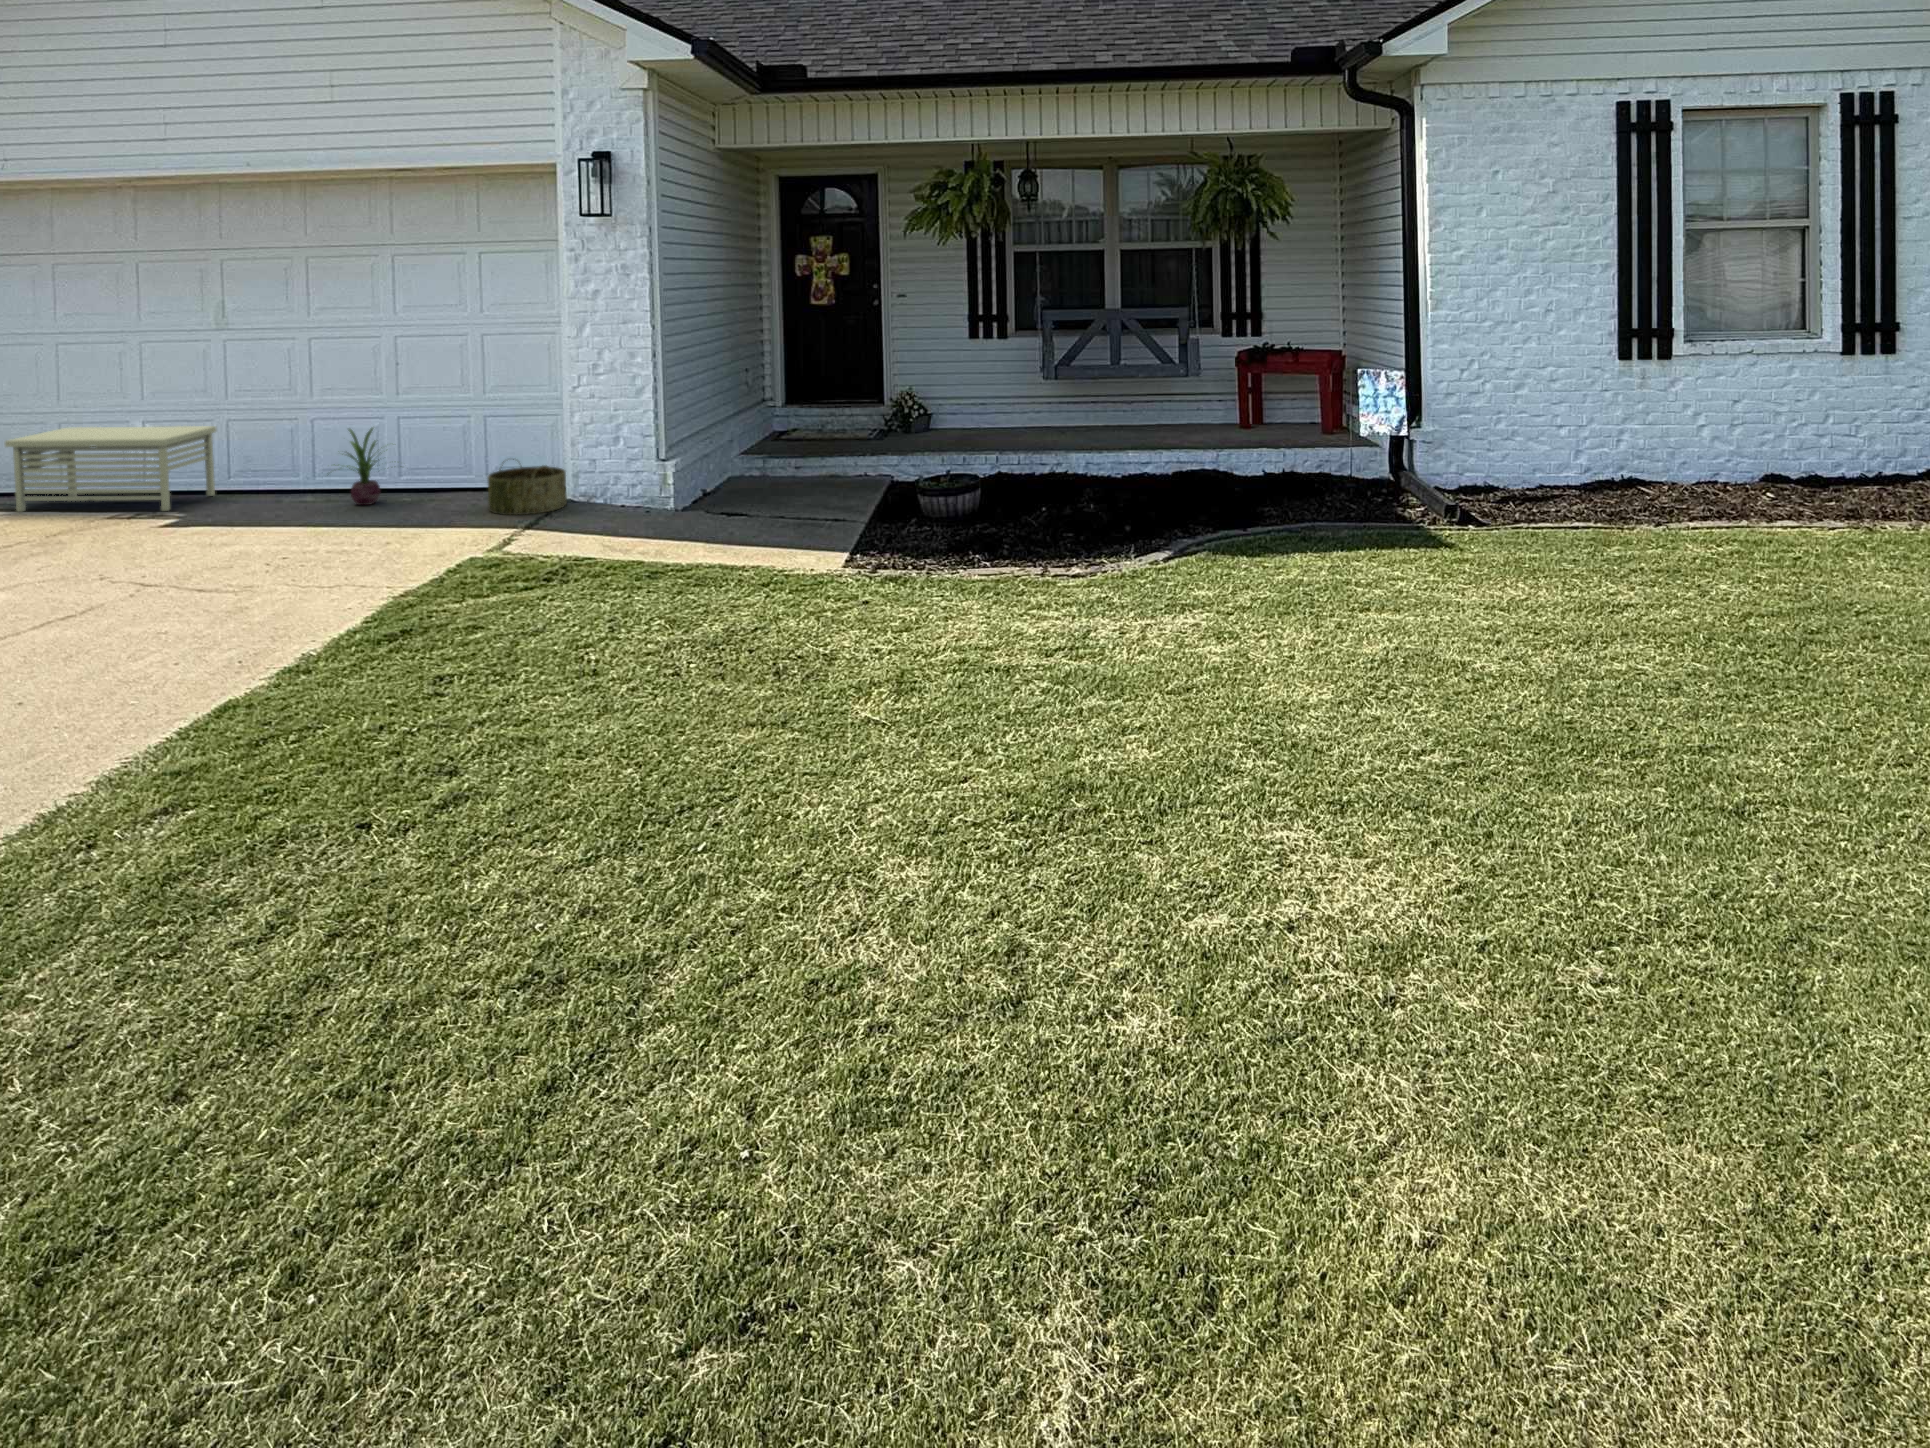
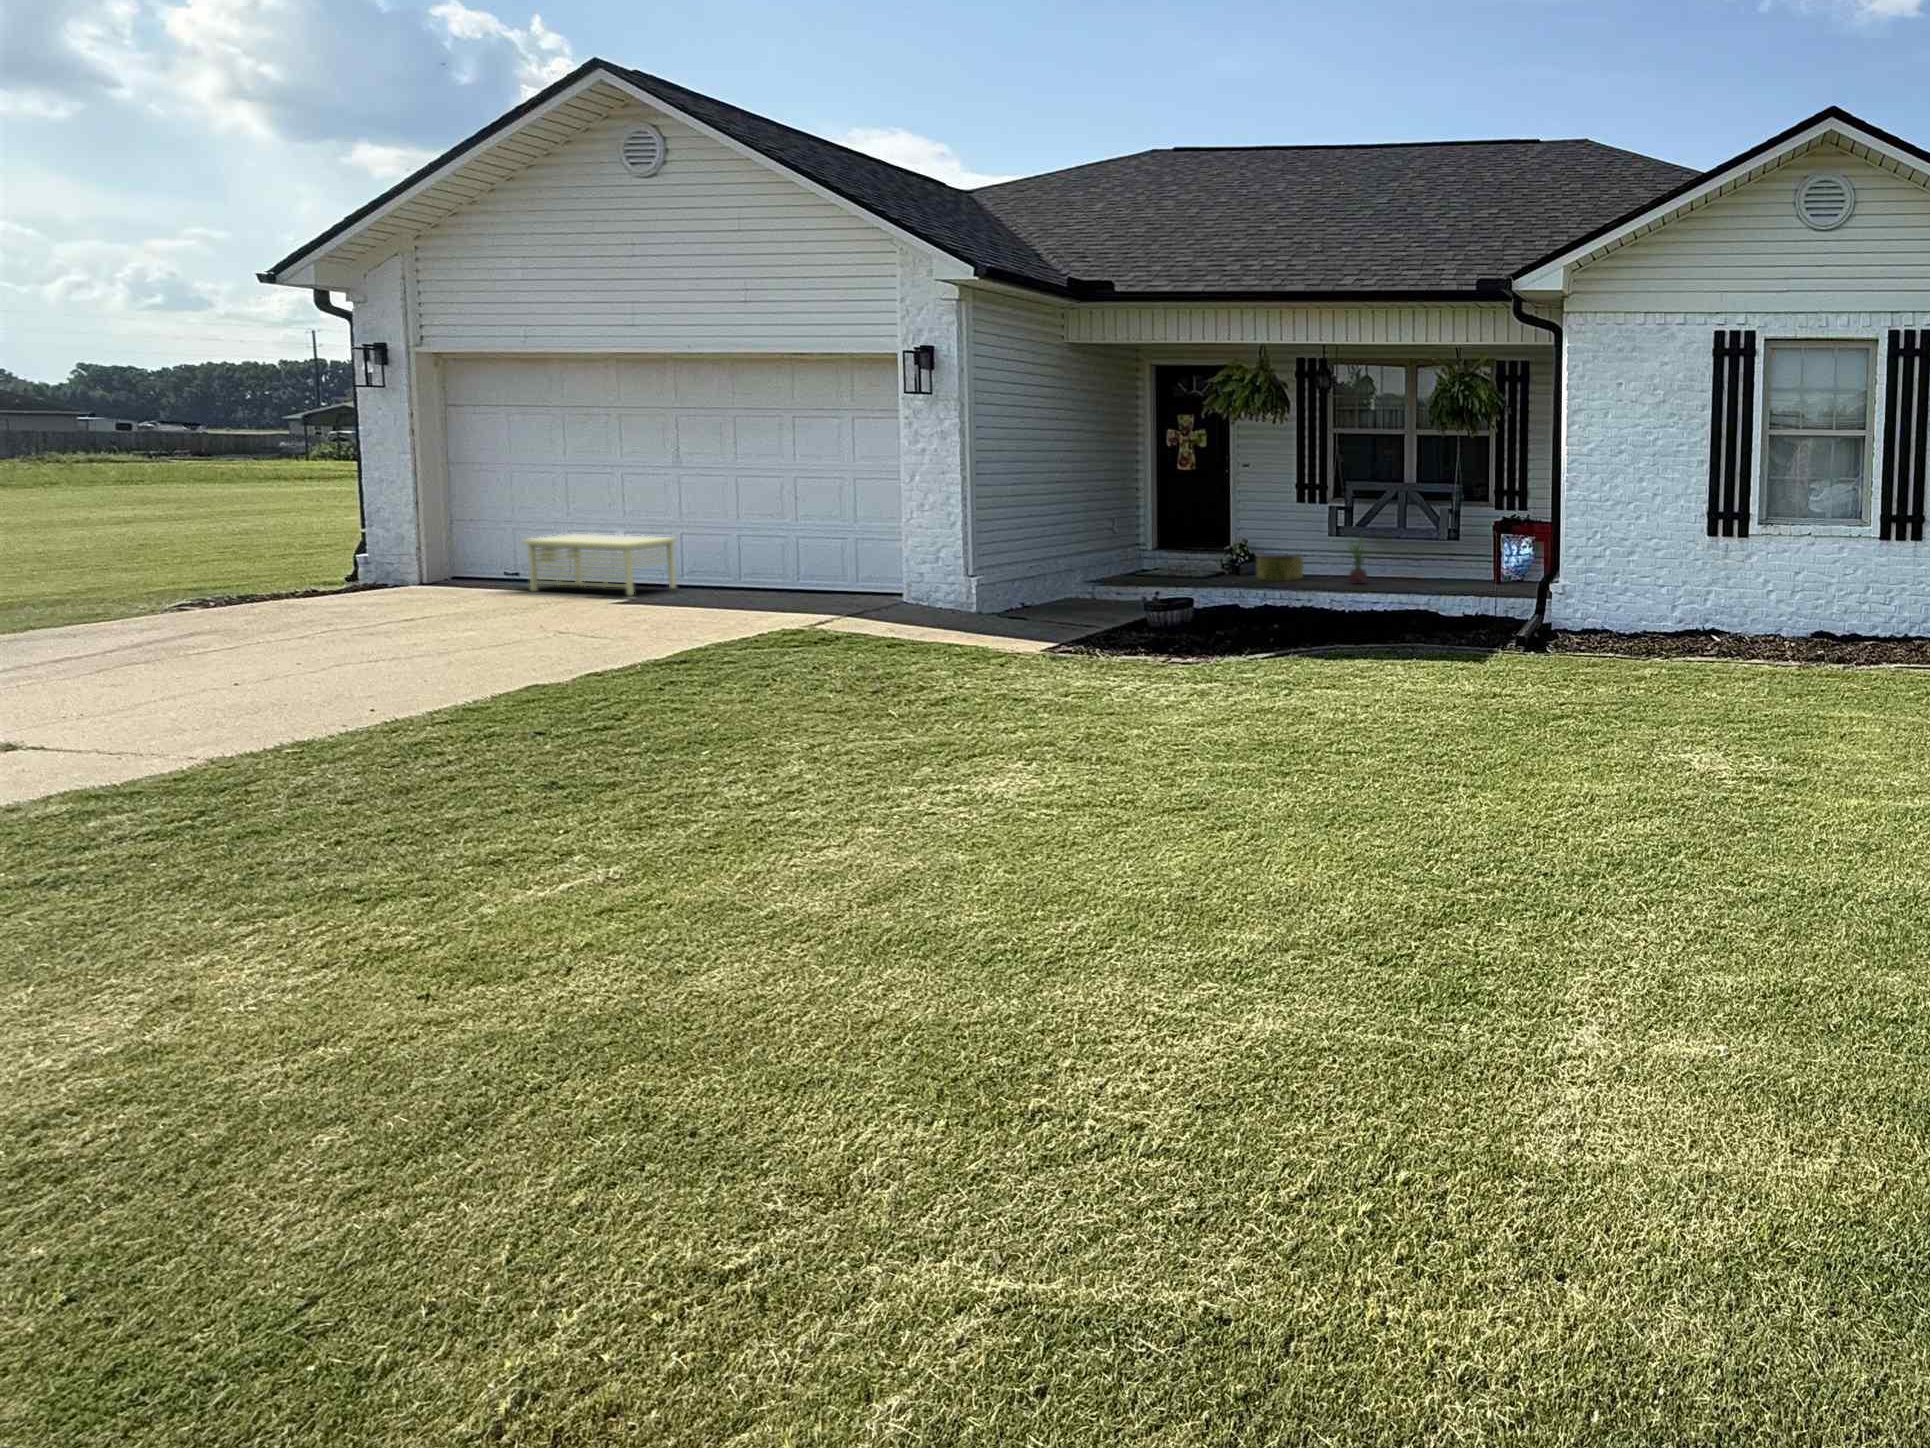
decorative plant: present [347,428,380,505] -> present [1342,535,1371,584]
basket: present [488,459,567,515] -> present [1257,555,1303,581]

